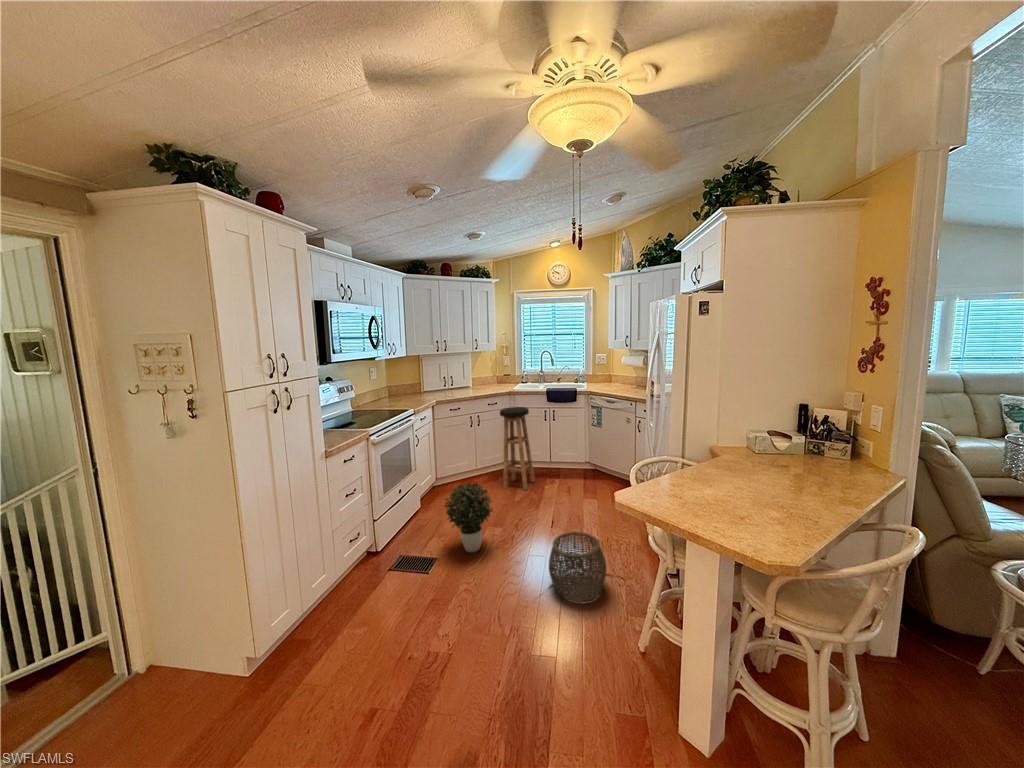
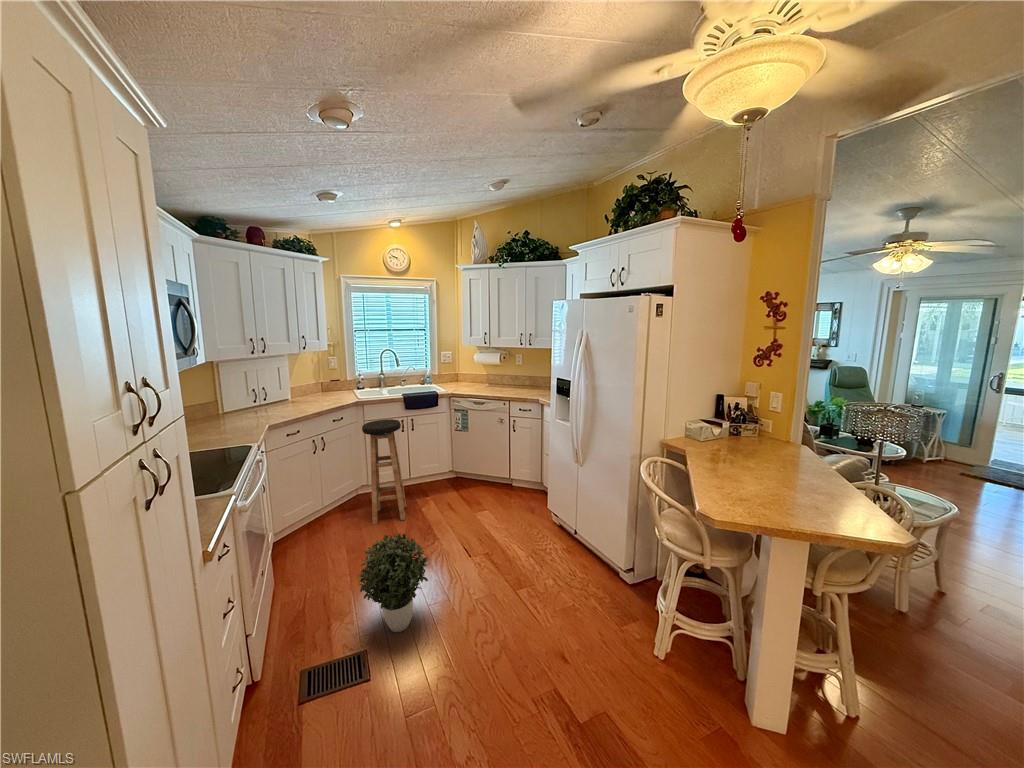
woven basket: present [549,532,606,602] -> none [526,556,592,642]

